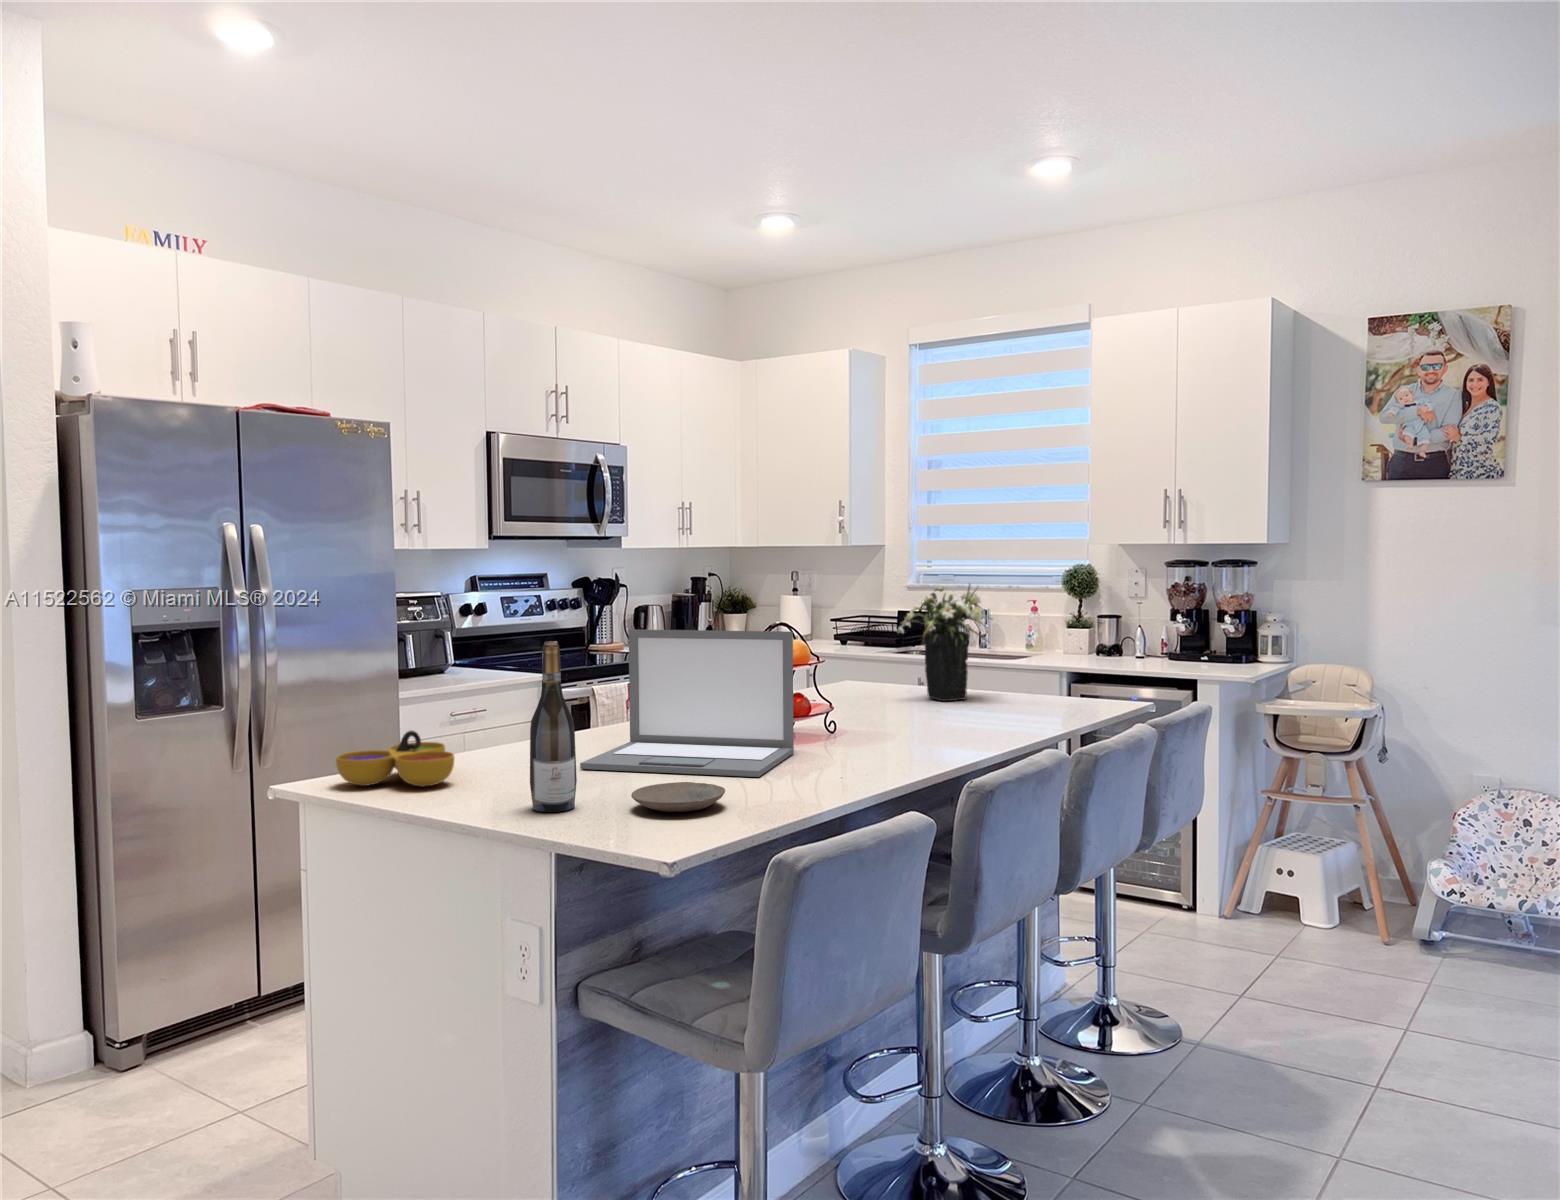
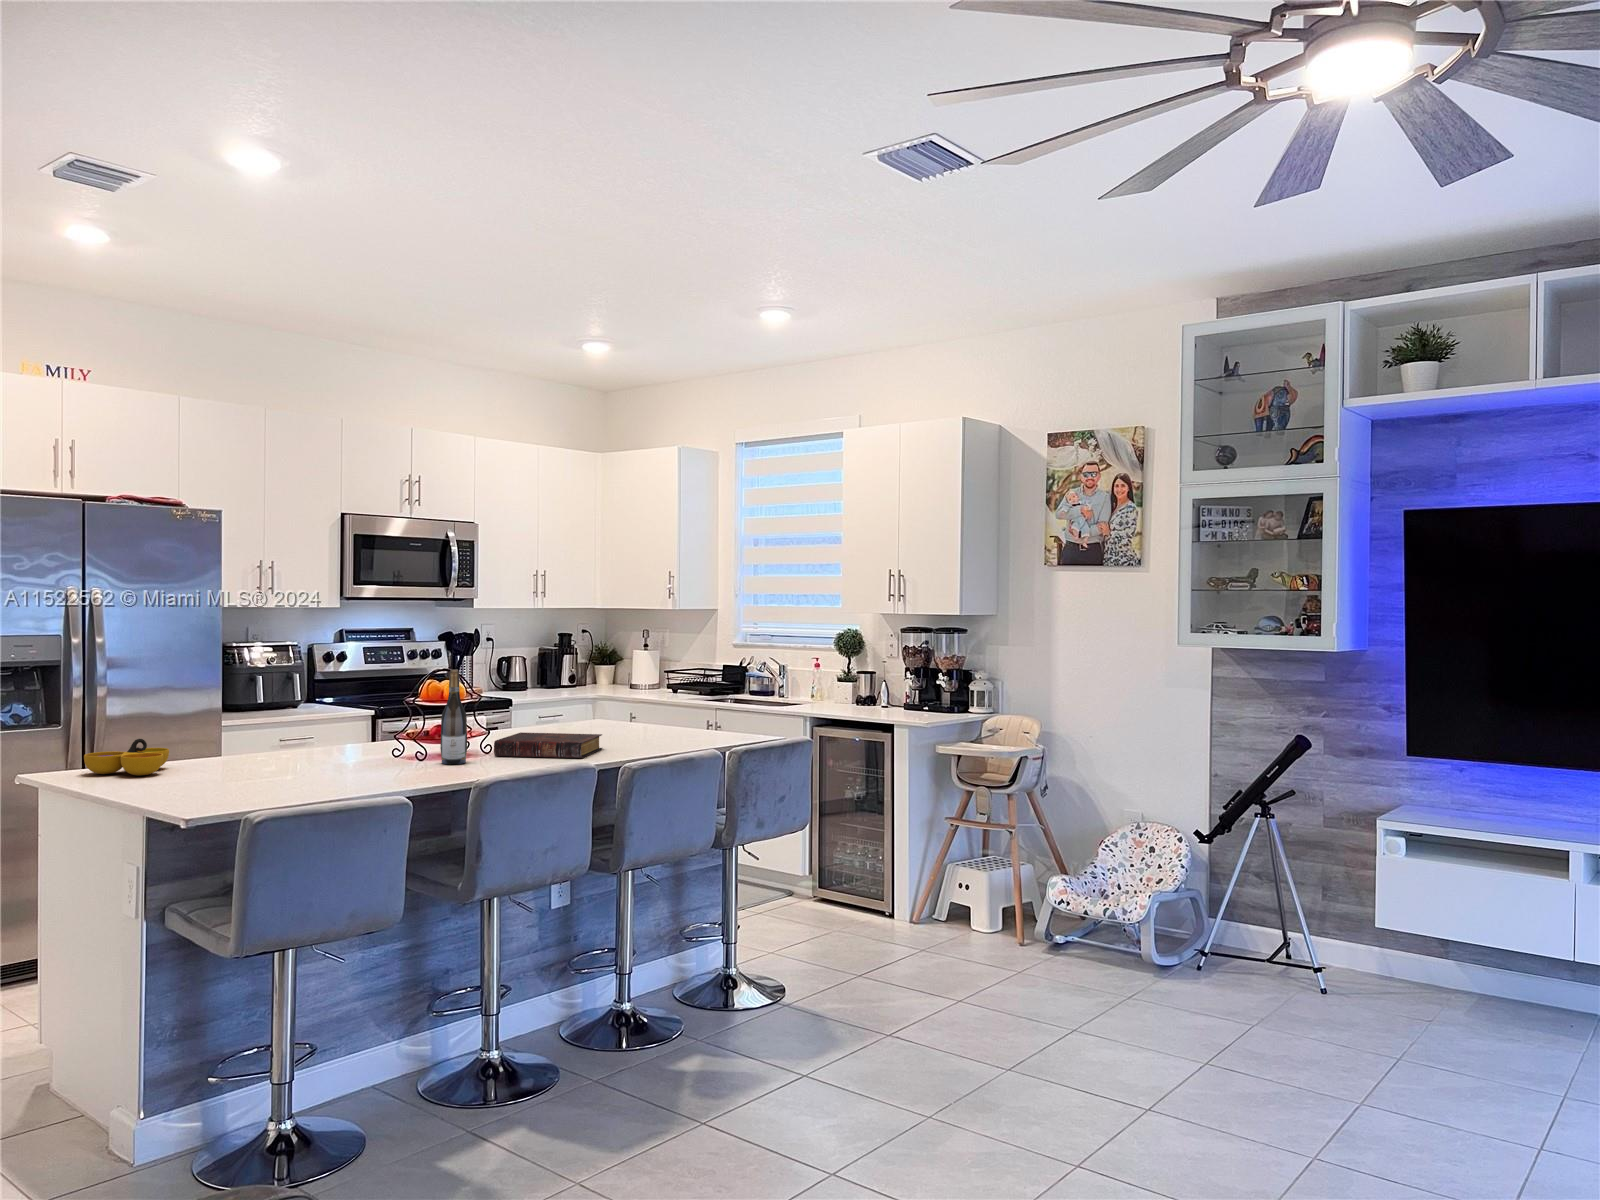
flower arrangement: present [897,584,992,701] -> none [585,645,661,735]
laptop: present [580,629,794,777] -> none [260,674,424,776]
wine bottle: present [530,641,577,812] -> present [440,670,467,764]
book: none [859,703,986,738] -> present [494,732,602,758]
plate: present [631,782,725,812] -> none [240,775,307,792]

